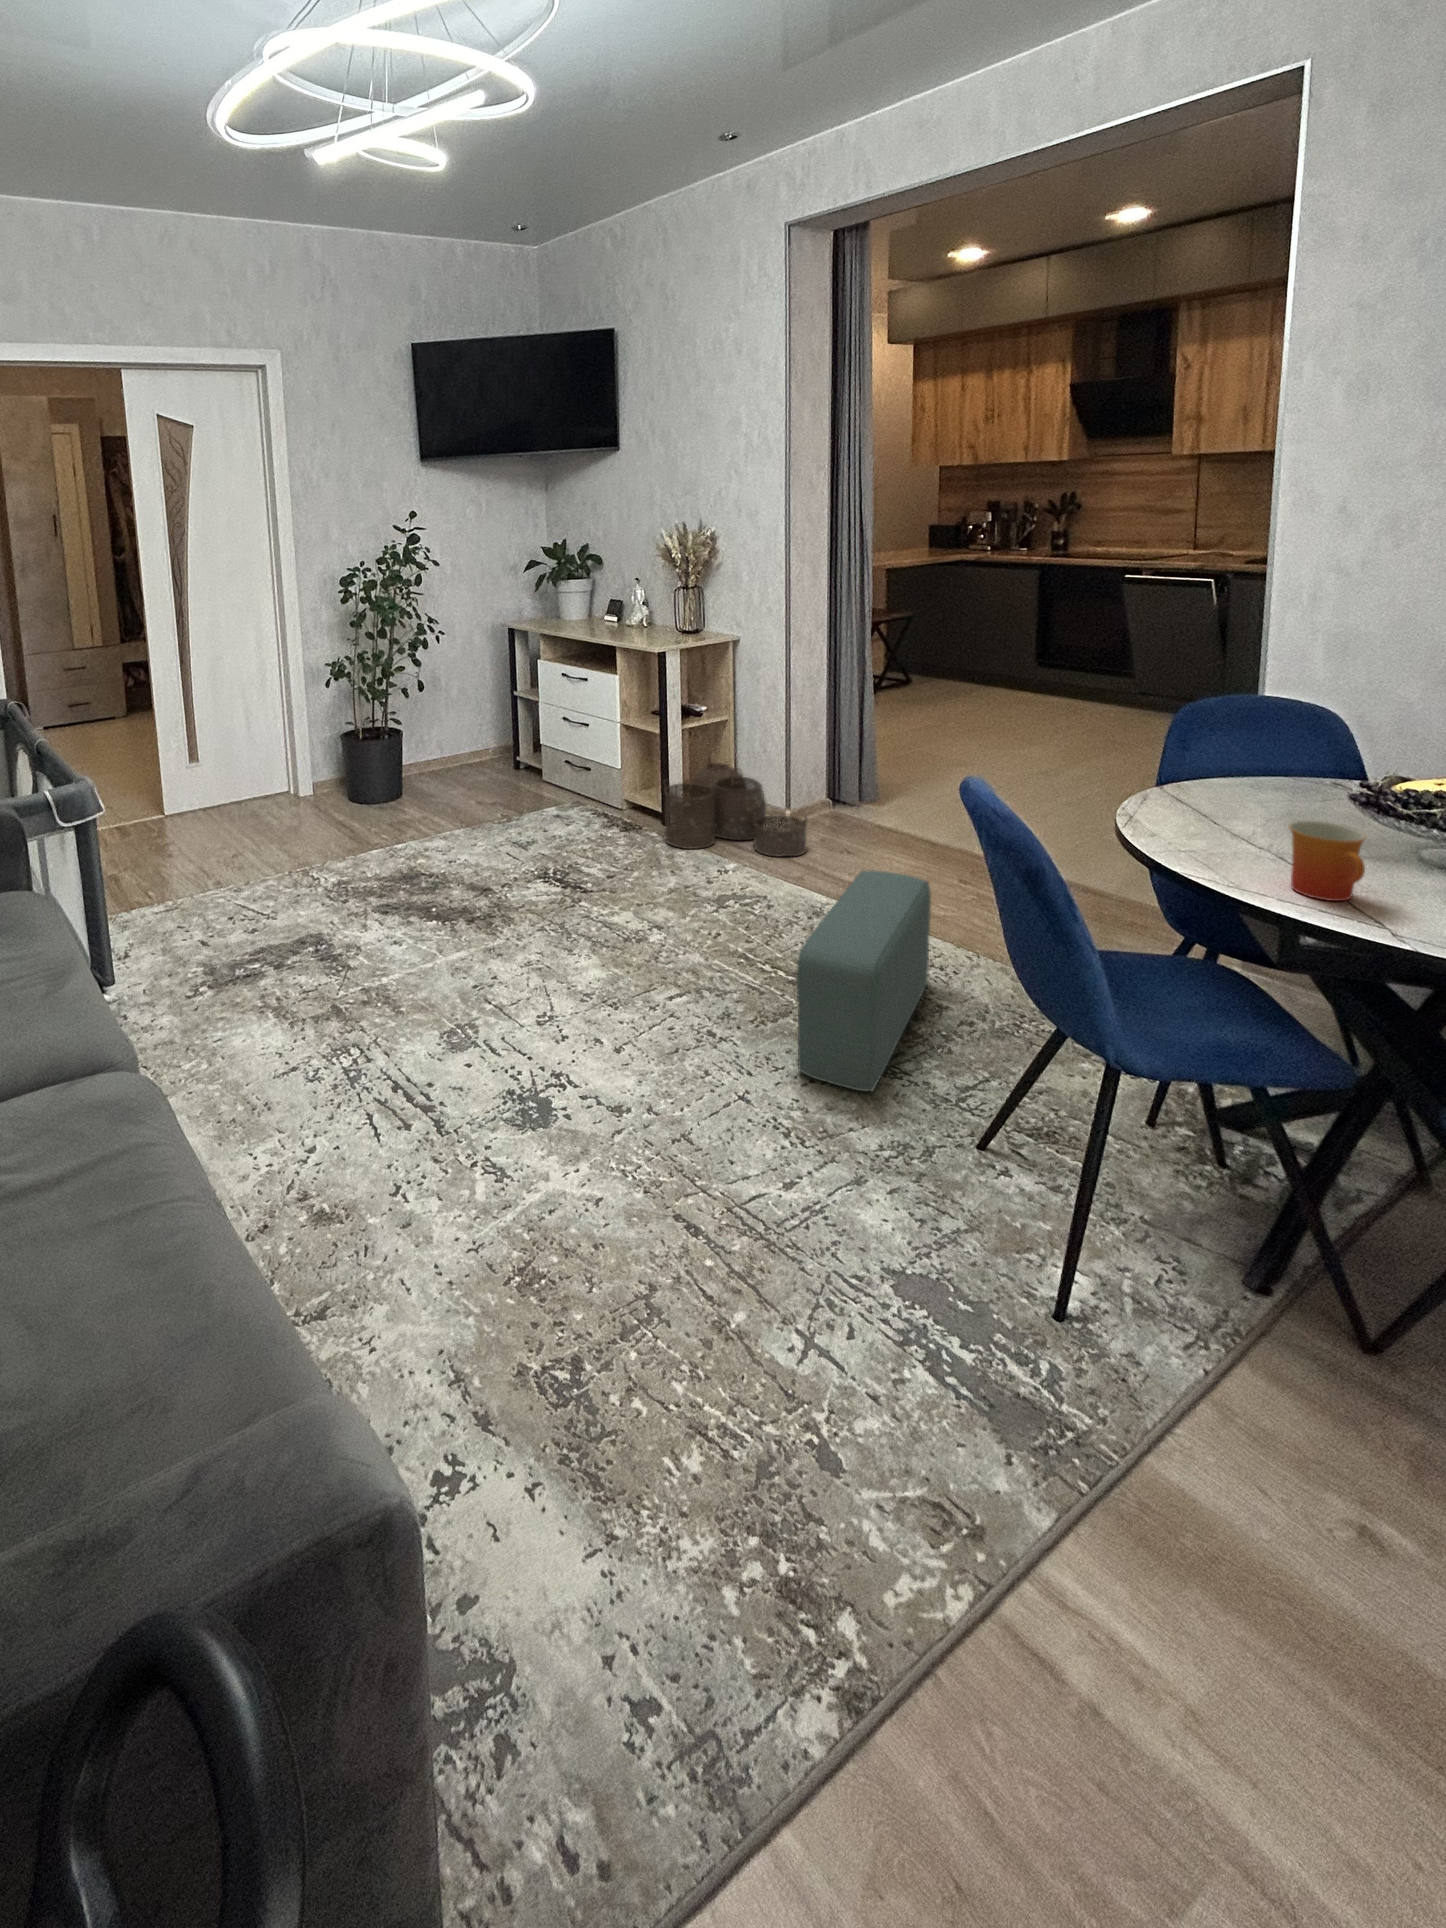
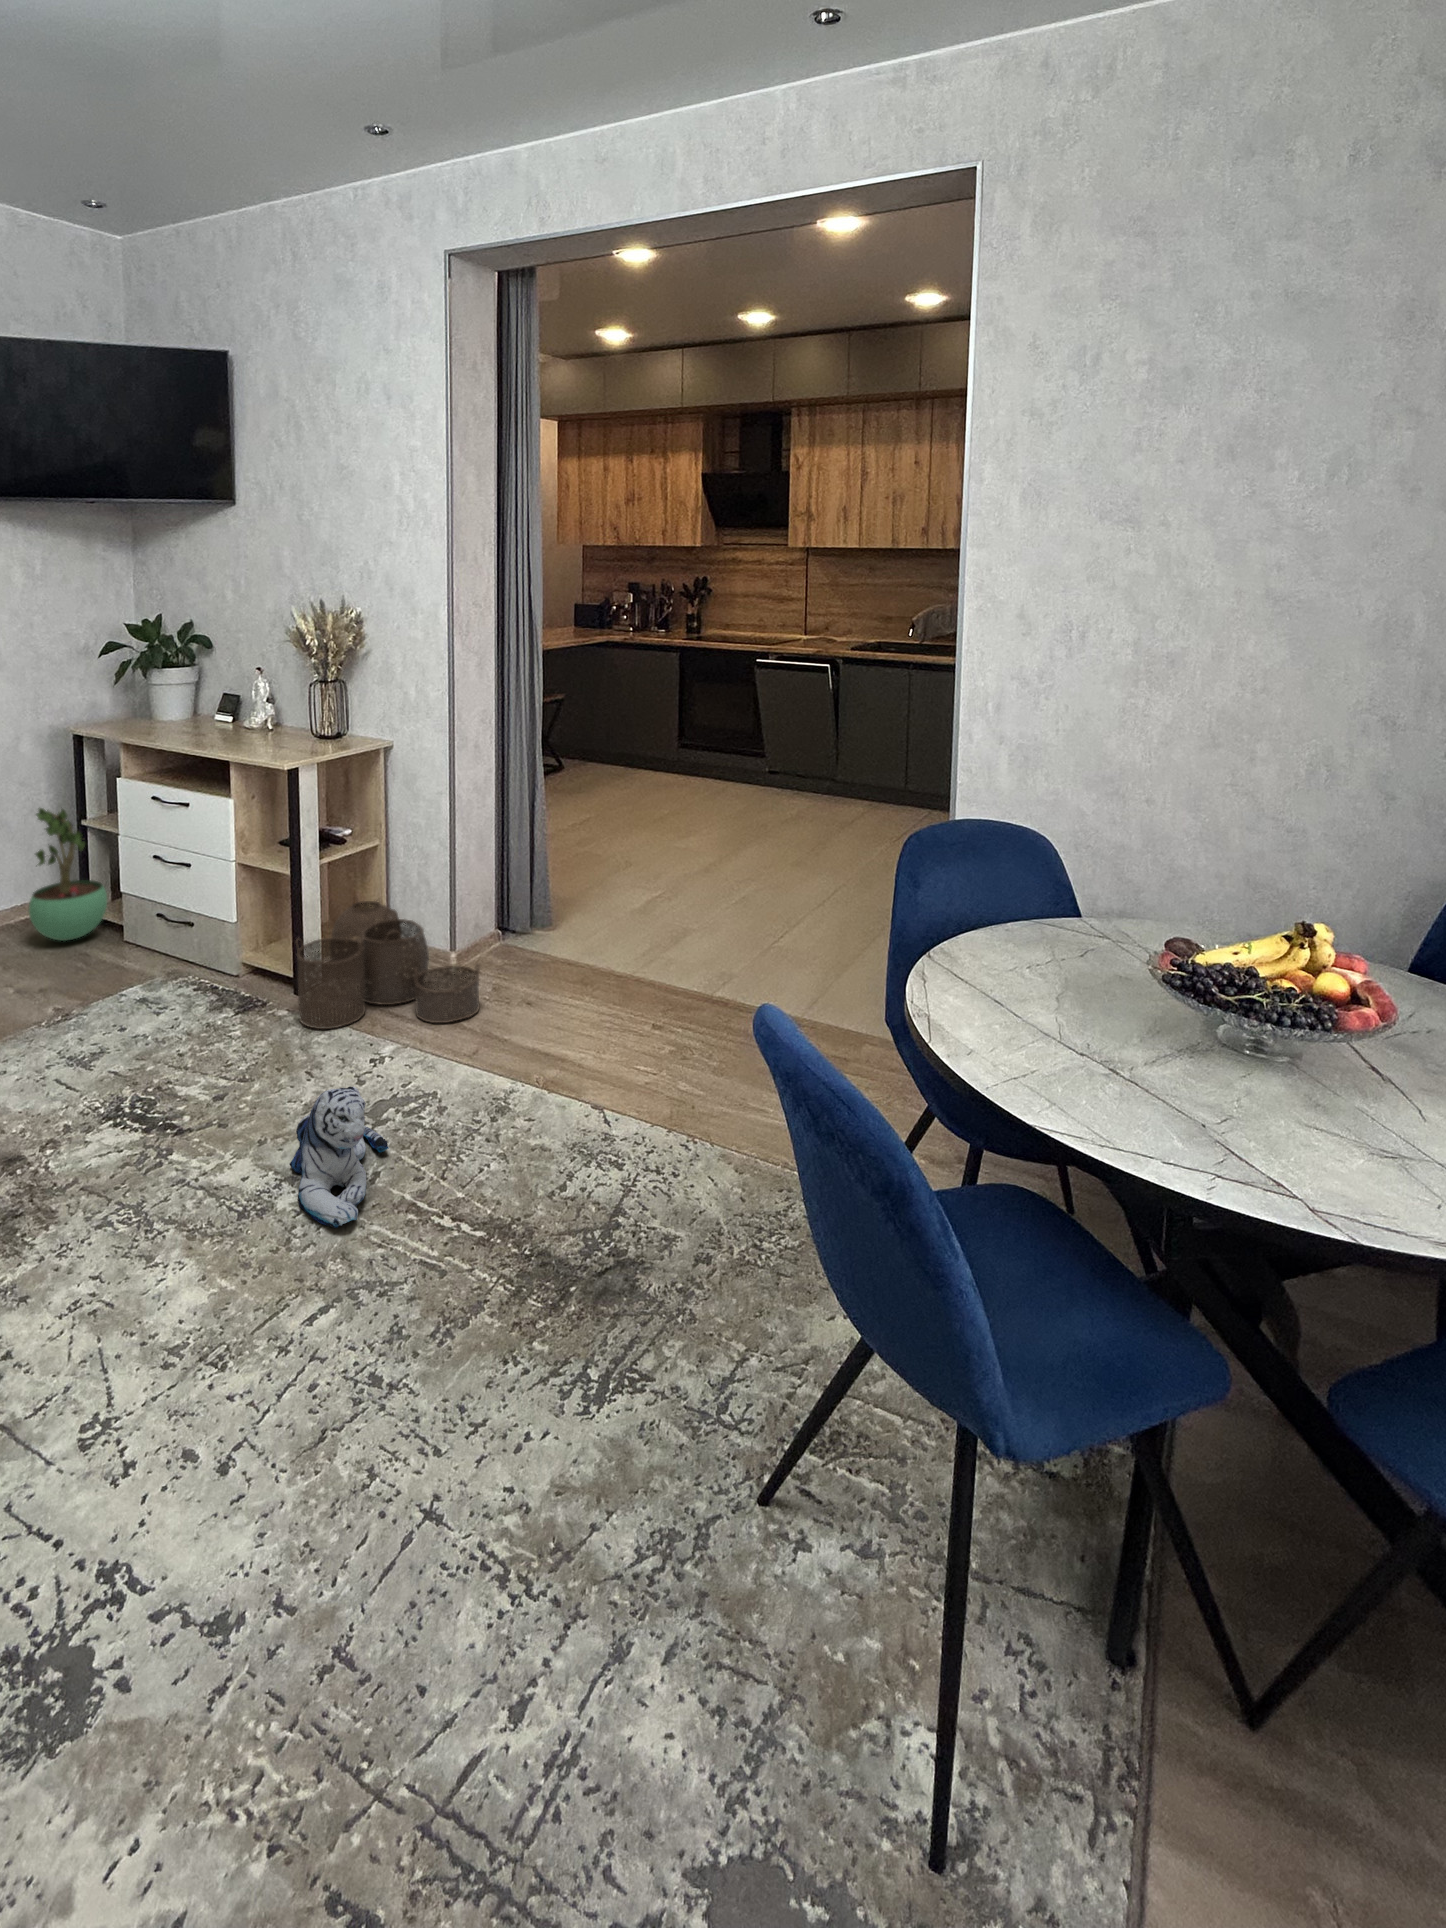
potted plant: none [482,679,532,776] -> present [29,808,108,941]
mug: present [1289,821,1366,901] -> none [1167,1039,1276,1156]
plush toy: none [658,868,727,956] -> present [289,1086,389,1228]
pouf: present [797,870,931,1092] -> none [505,1064,650,1436]

